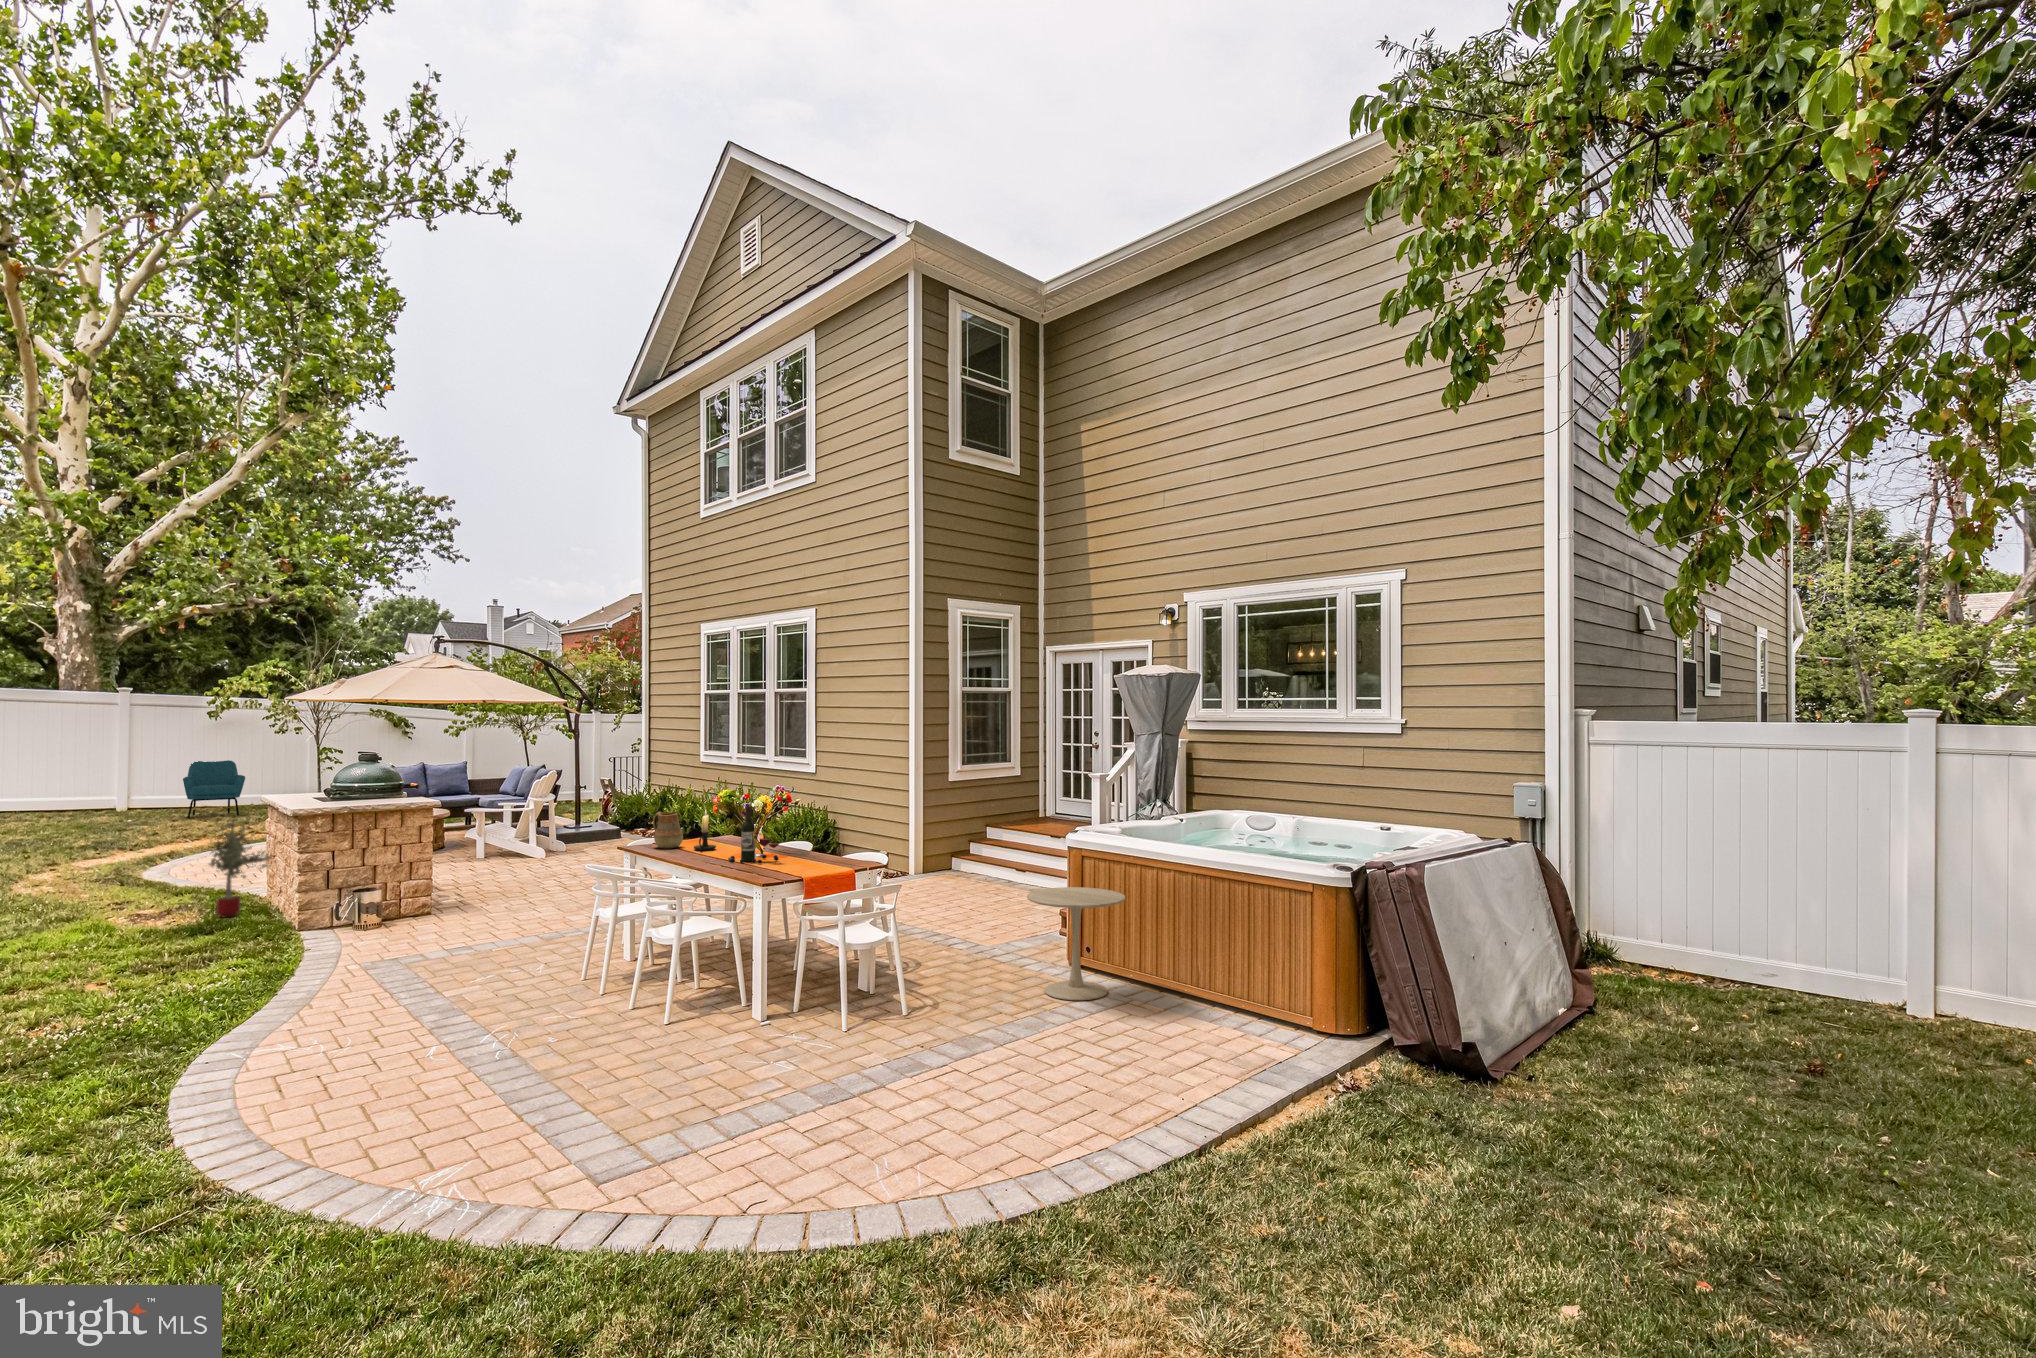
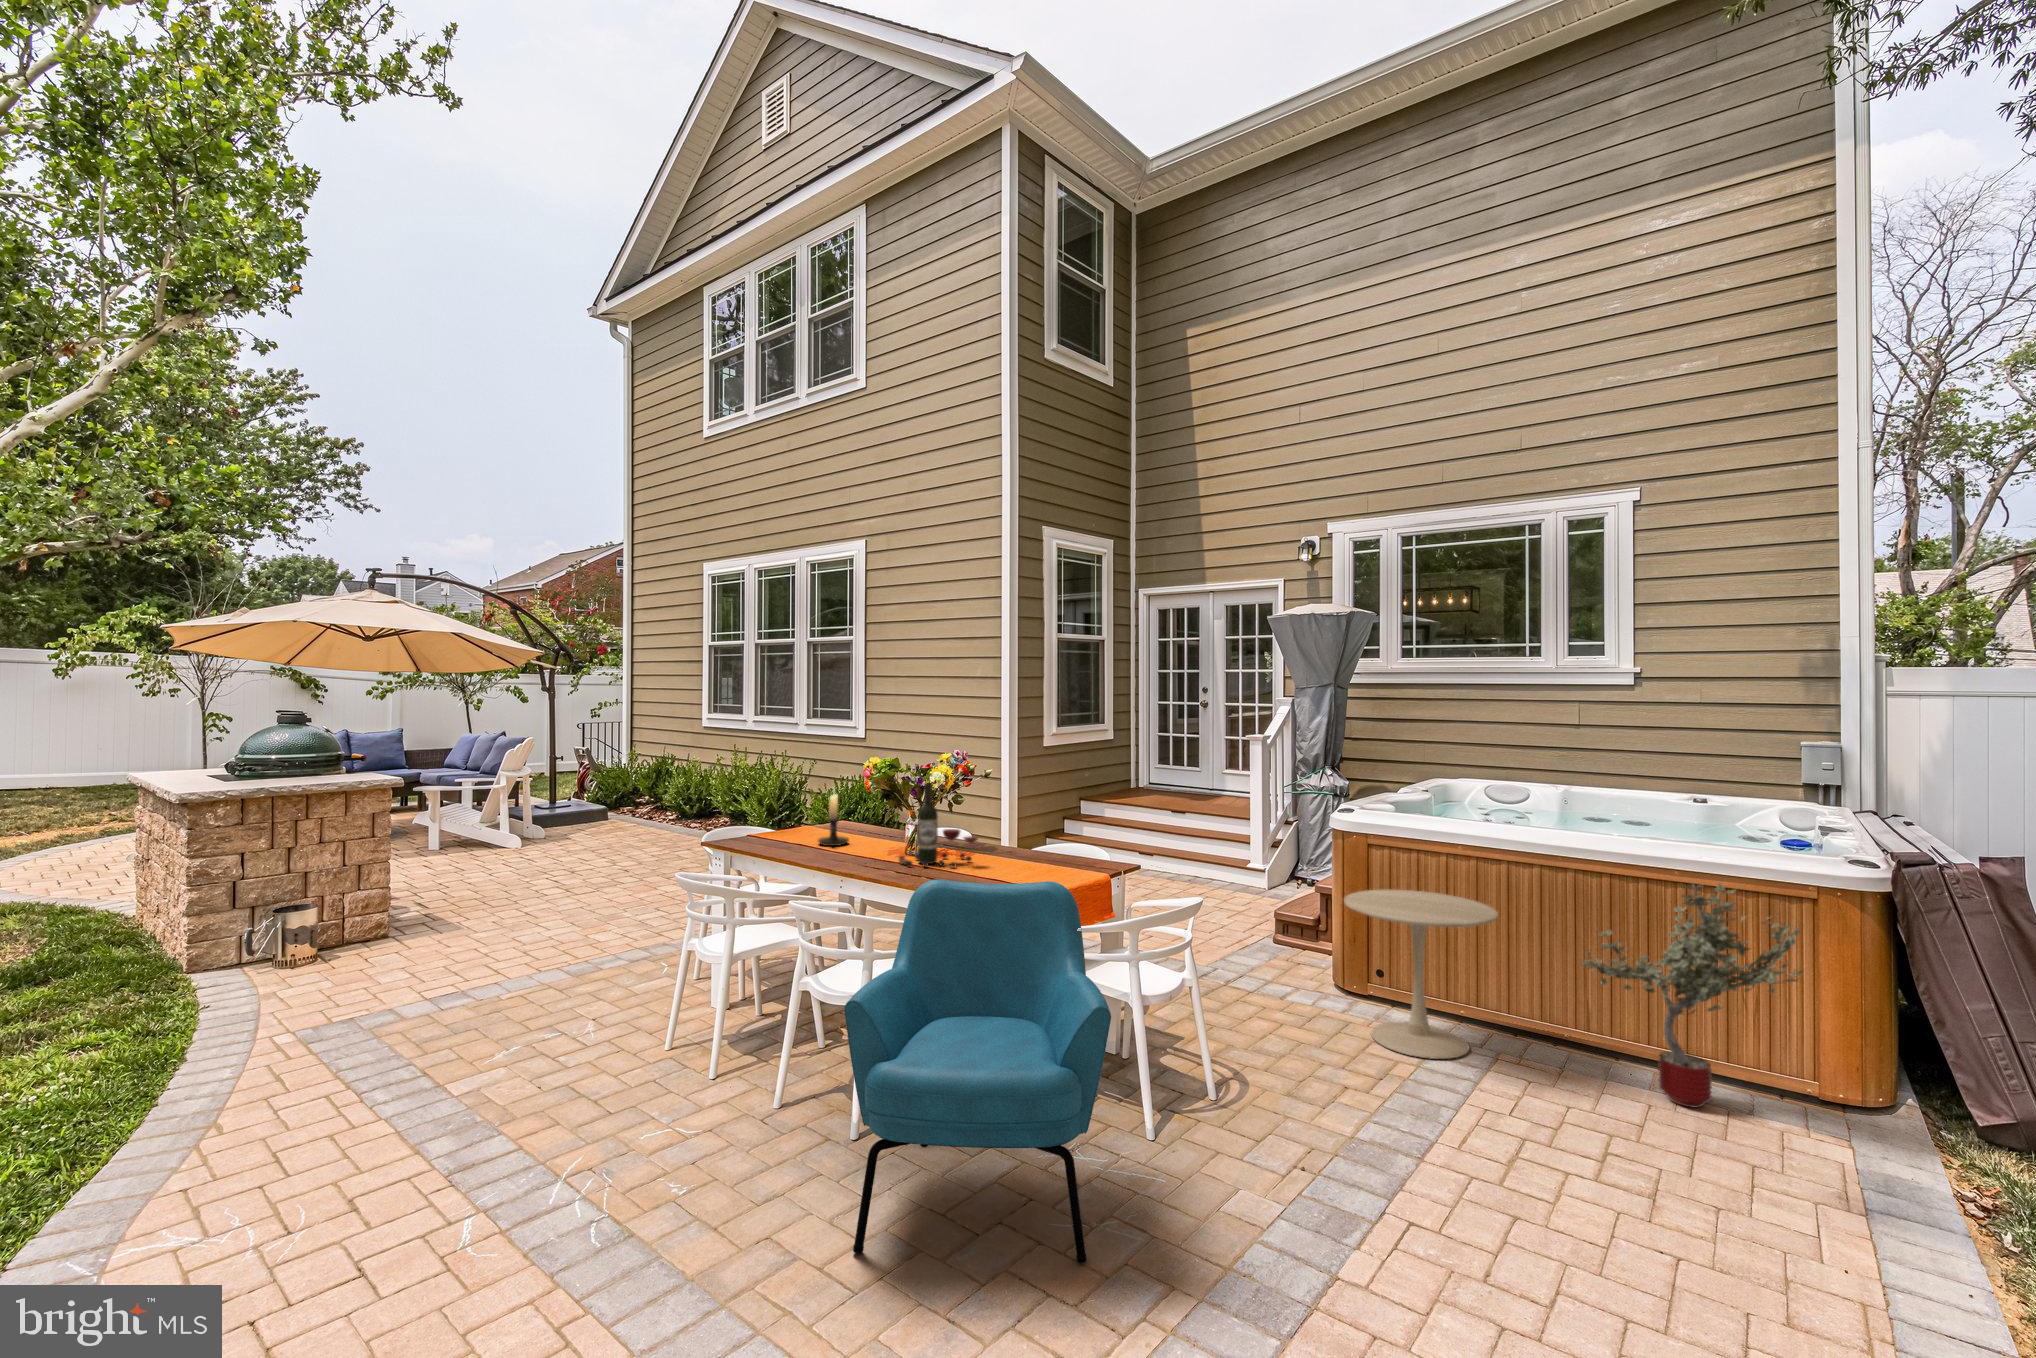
armchair: present [183,760,245,818] -> present [844,879,1111,1263]
pitcher: present [653,812,683,849] -> none [752,790,796,843]
potted tree: present [210,819,270,917] -> present [1583,884,1802,1108]

